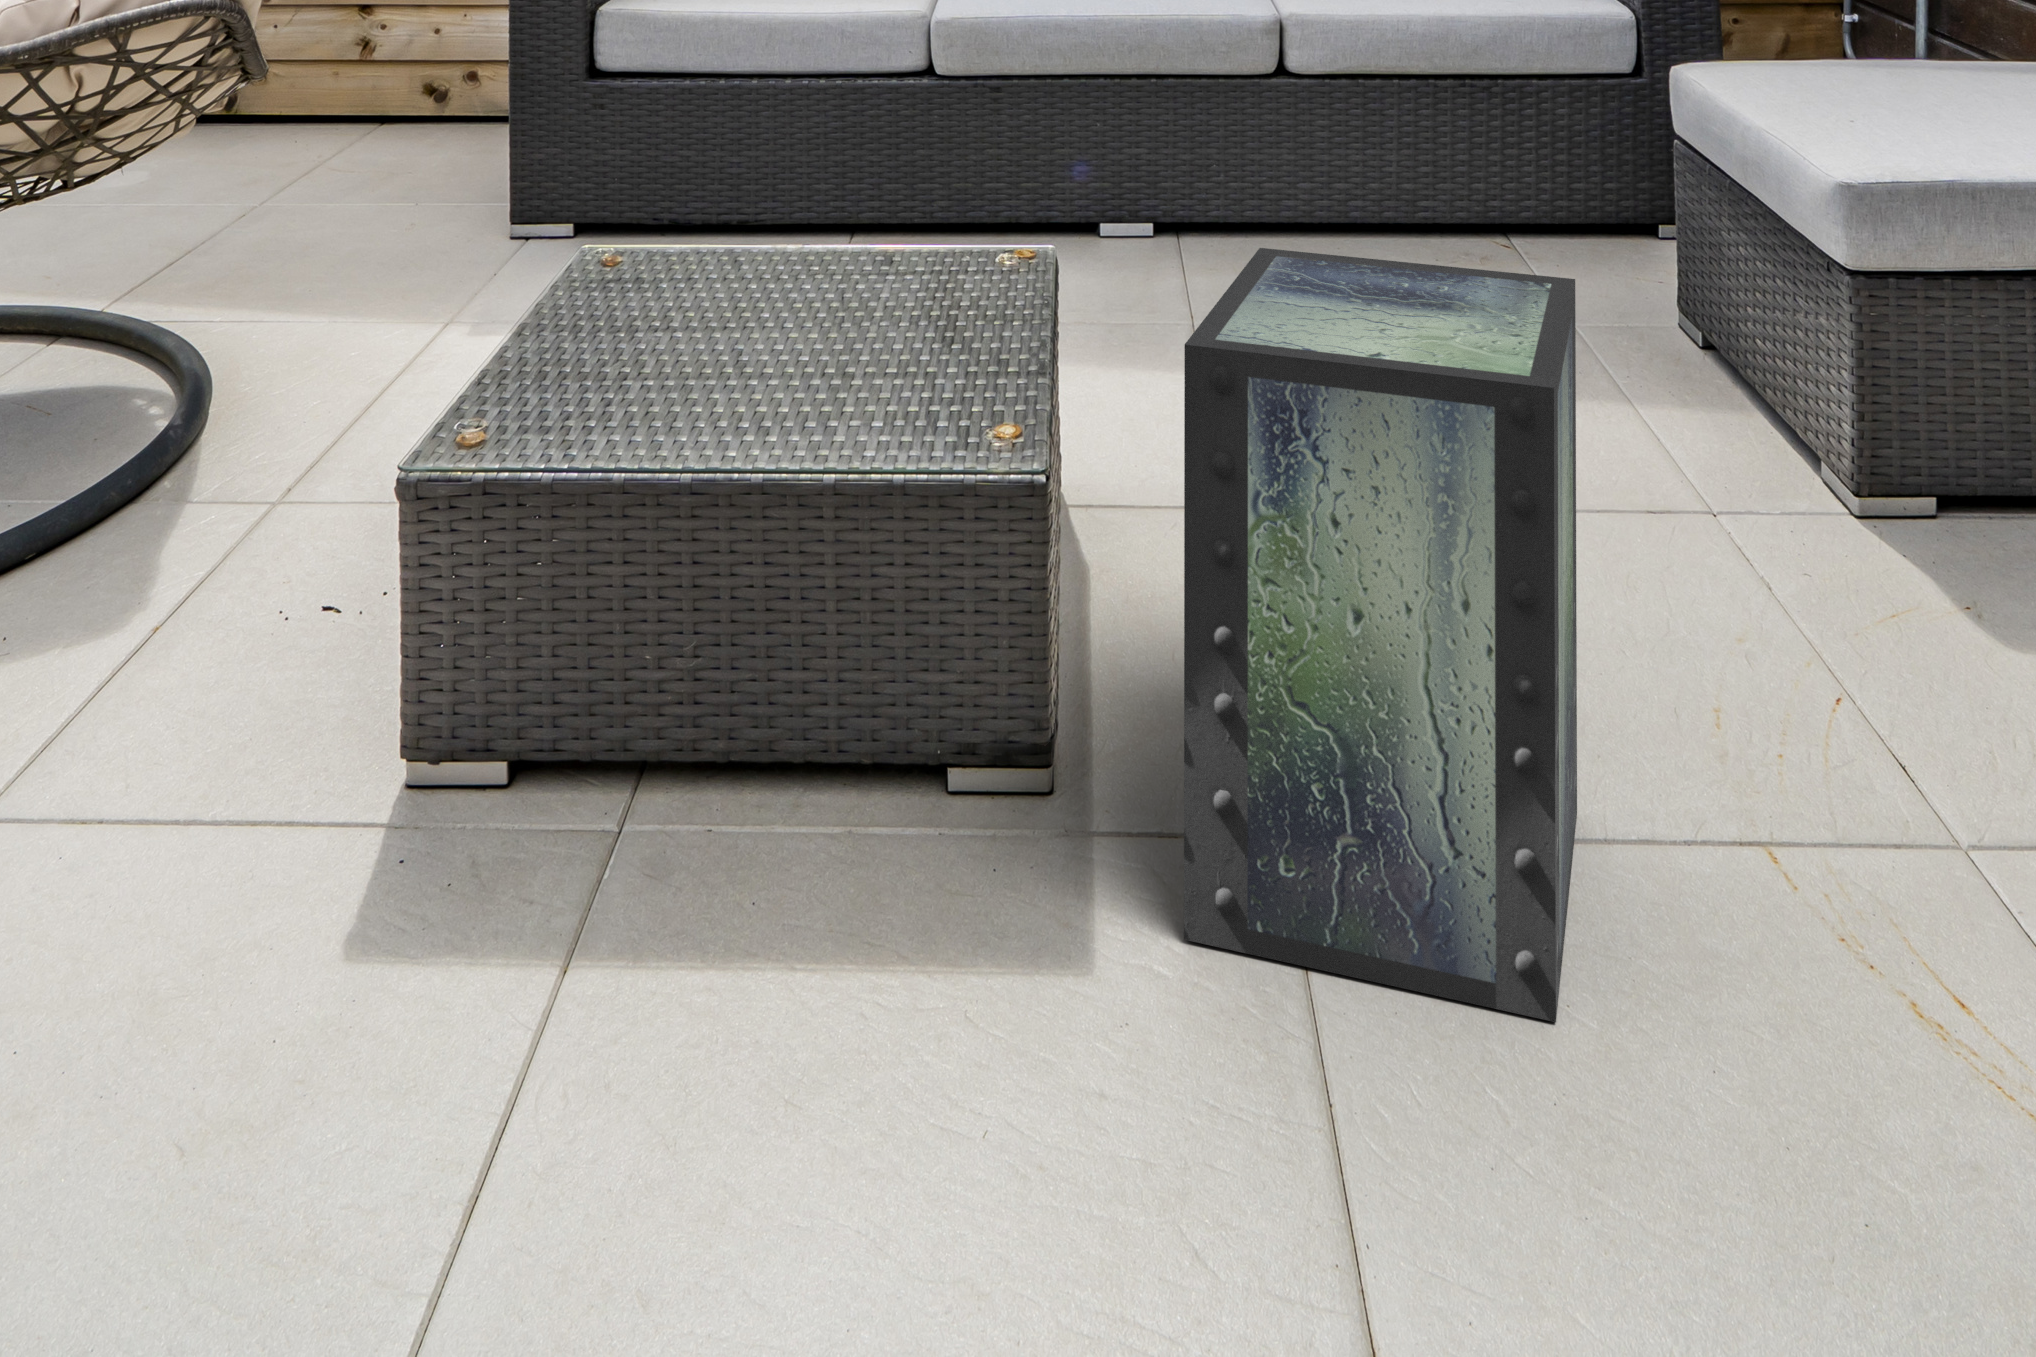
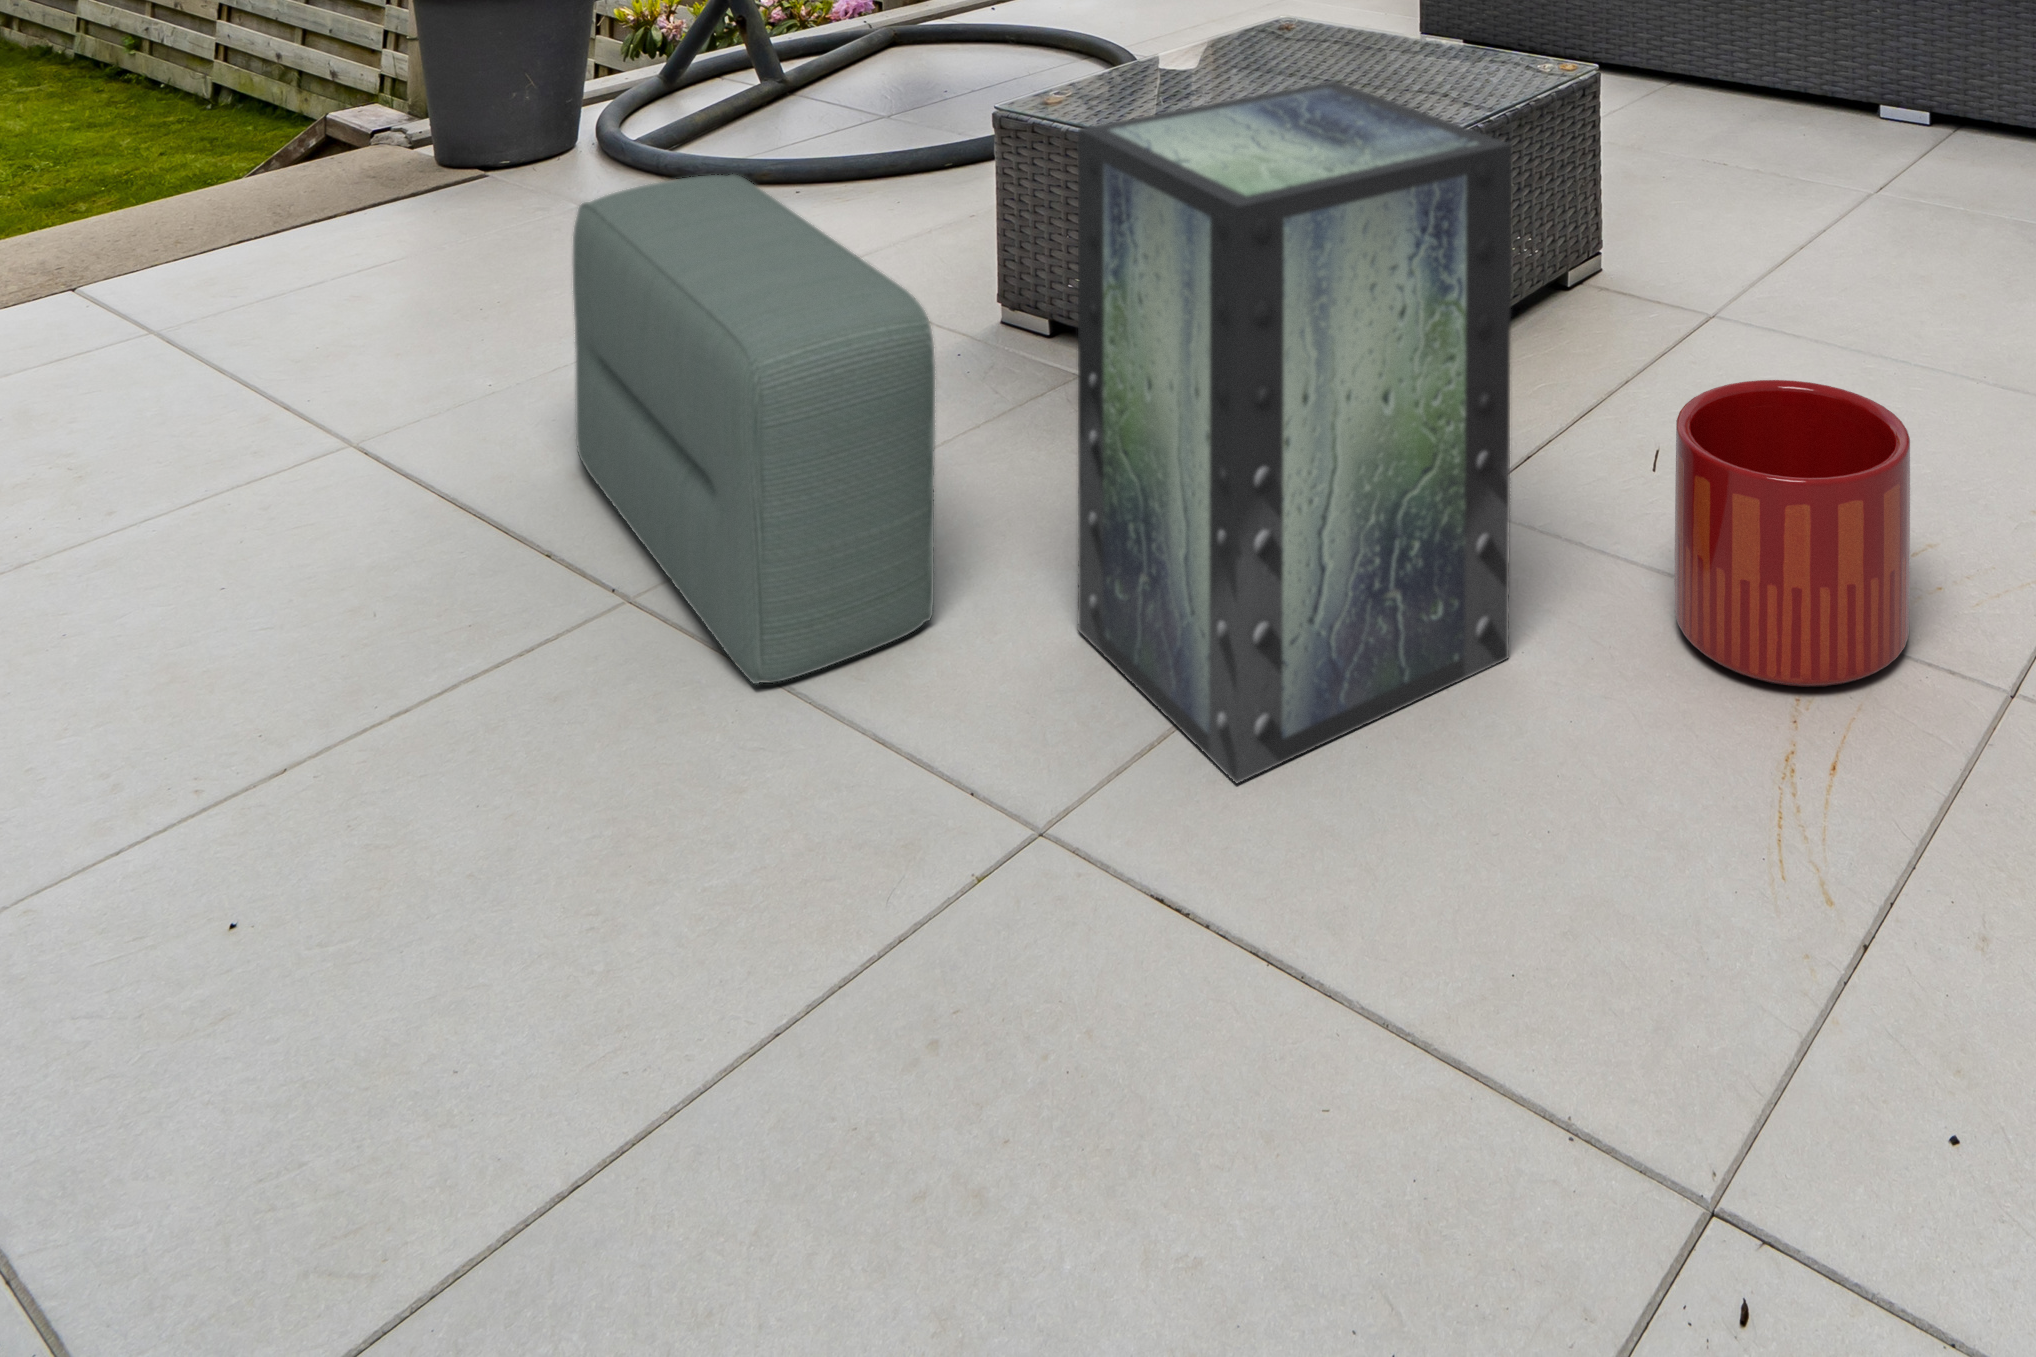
planter: none [1613,466,1849,756] -> present [1675,380,1910,687]
pouf: none [246,510,1036,1142] -> present [573,175,935,684]

